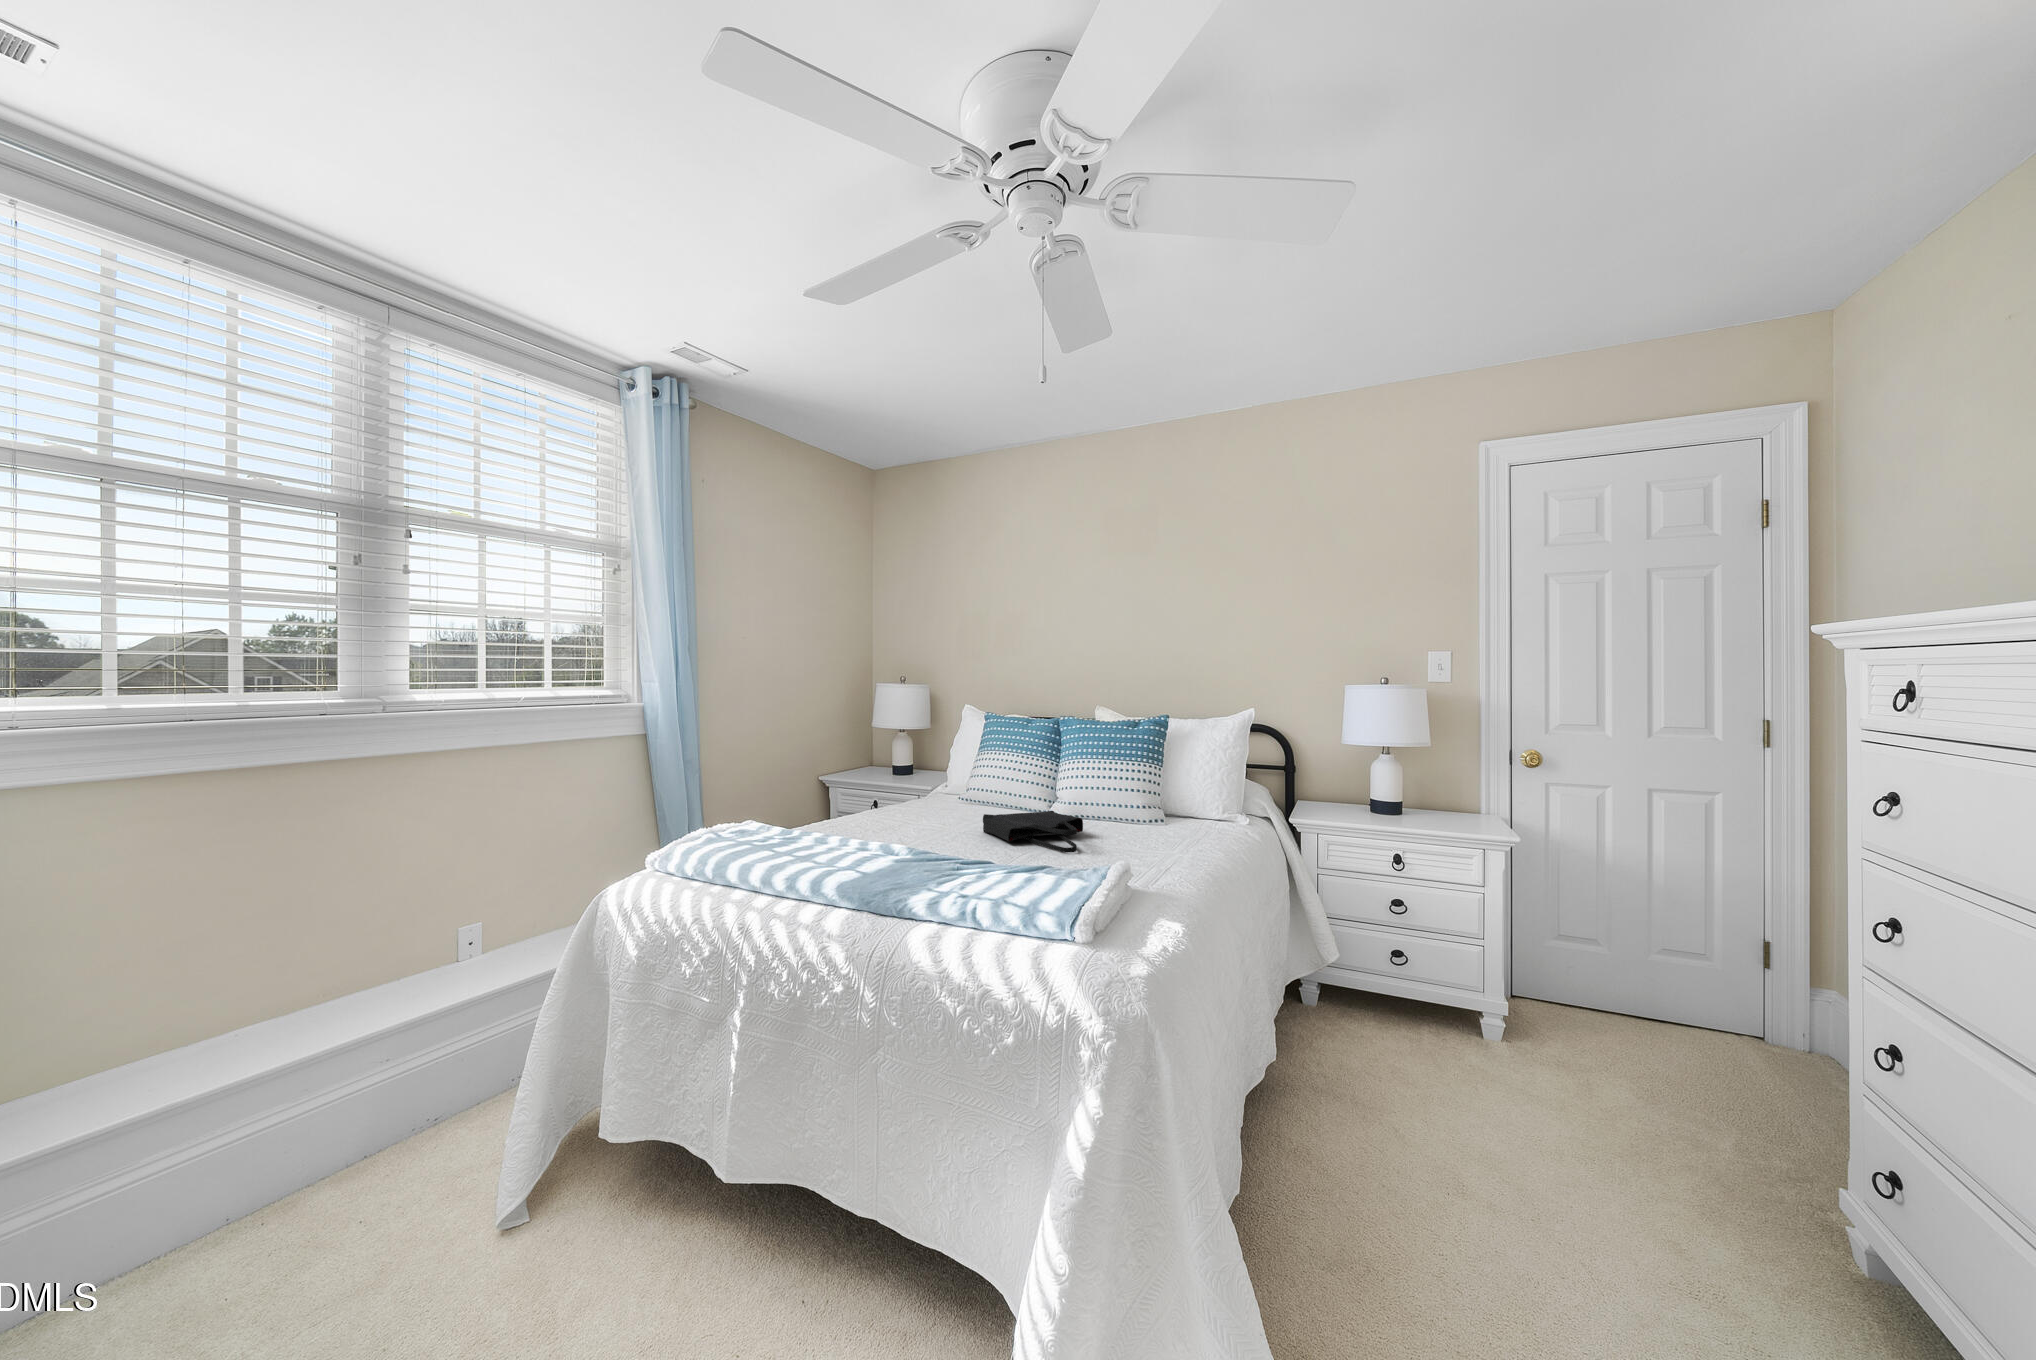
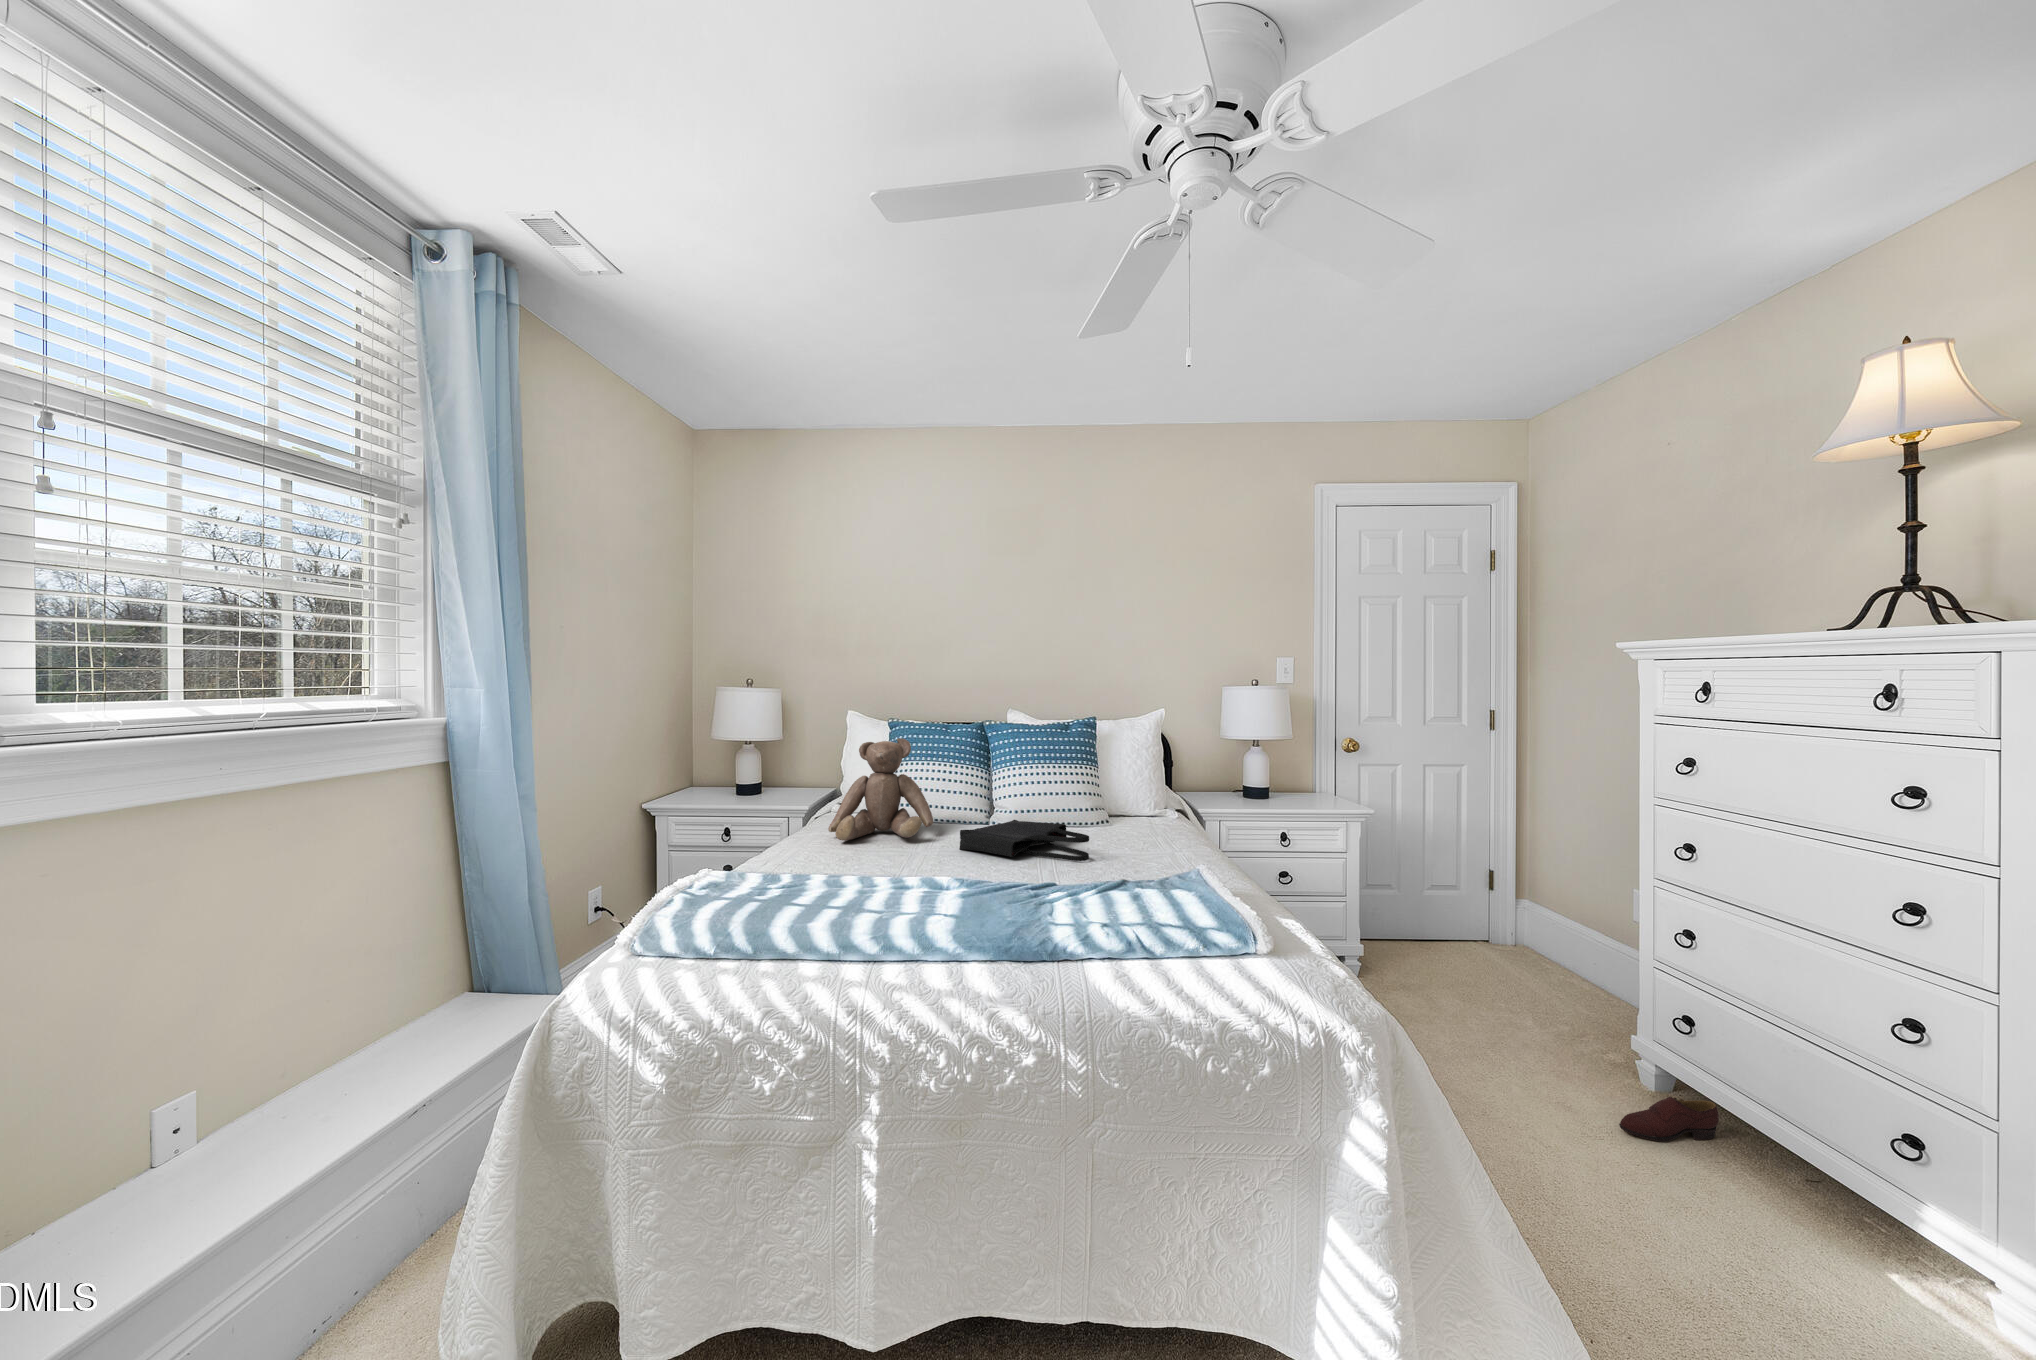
teddy bear: none [898,730,984,817] -> present [828,738,933,841]
shoe: none [1698,1256,1866,1330] -> present [1619,1097,1719,1142]

